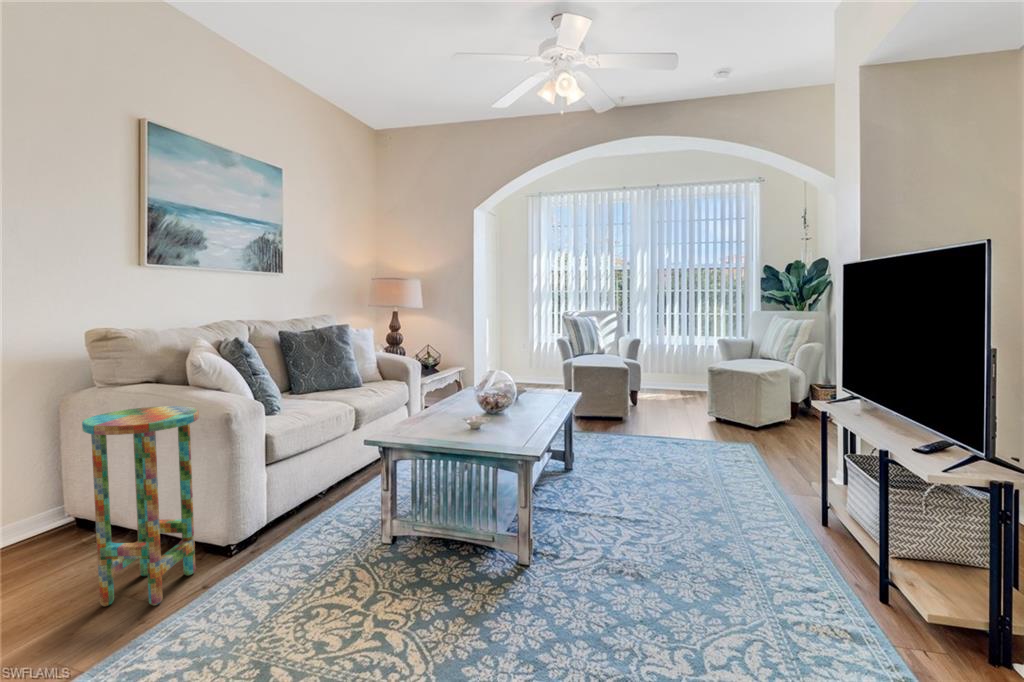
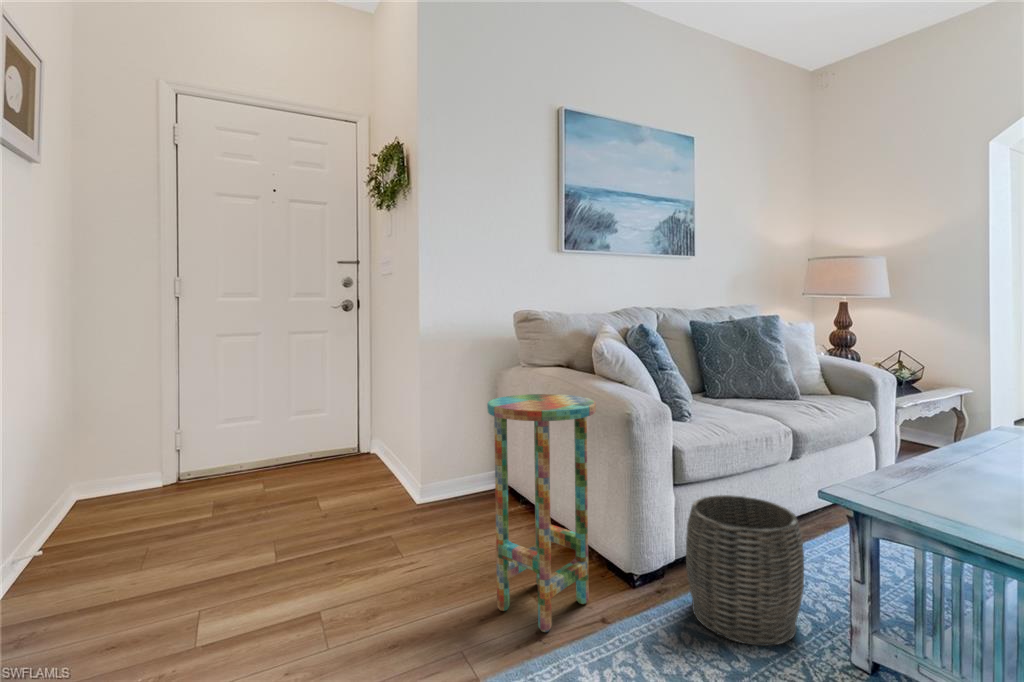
woven basket: none [278,461,356,558] -> present [686,495,804,646]

